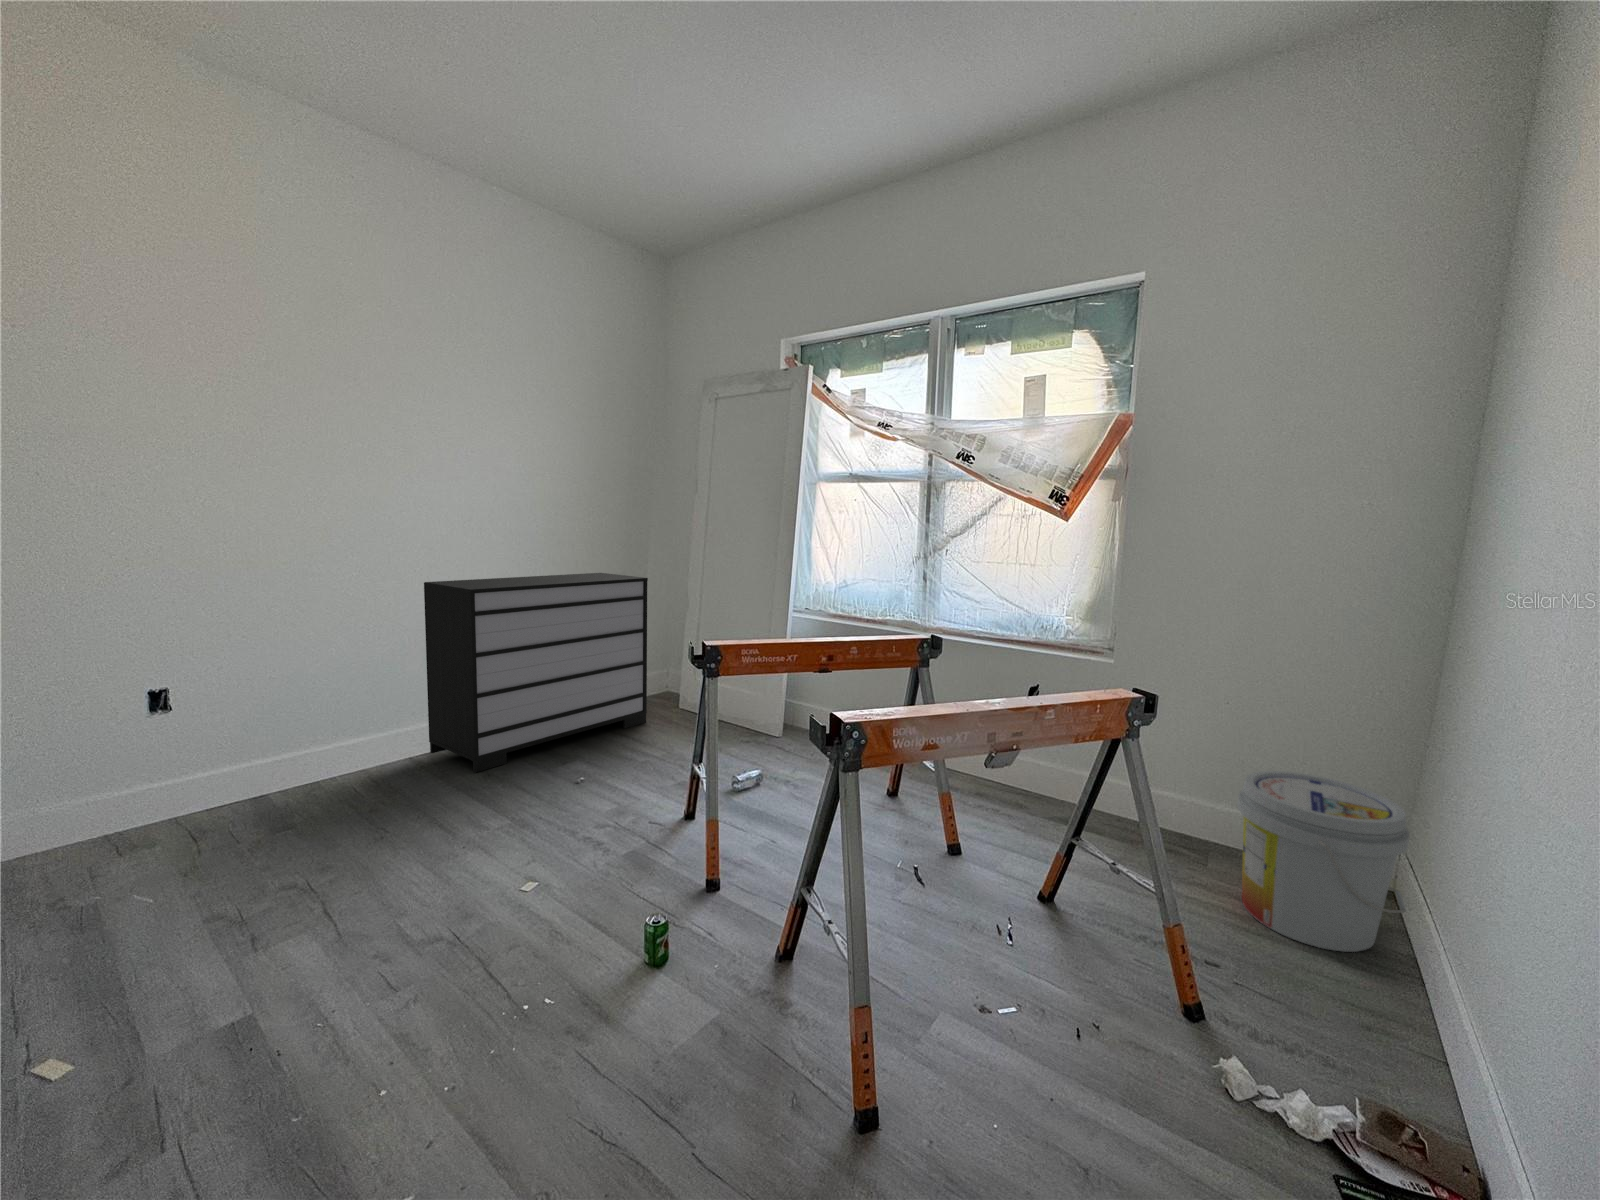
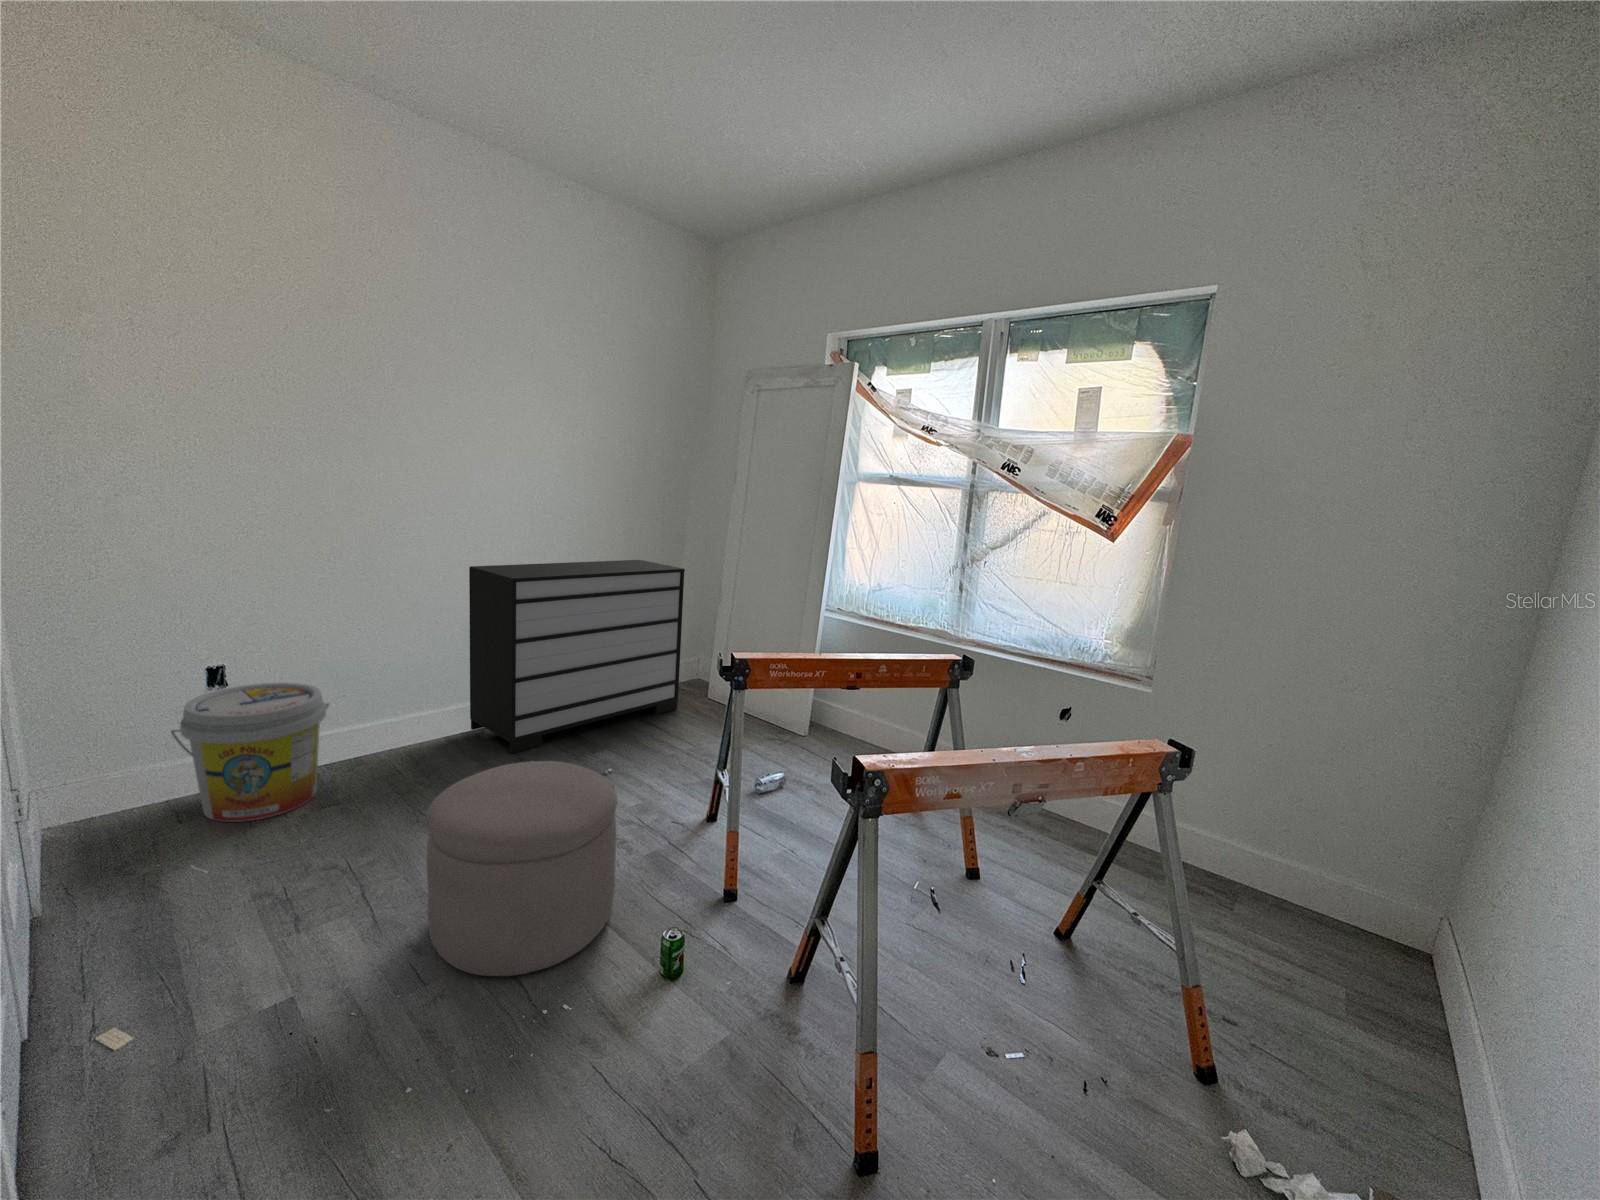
ottoman: none [394,762,592,979] -> present [427,761,617,976]
bucket: present [1237,771,1410,952] -> present [171,683,329,822]

